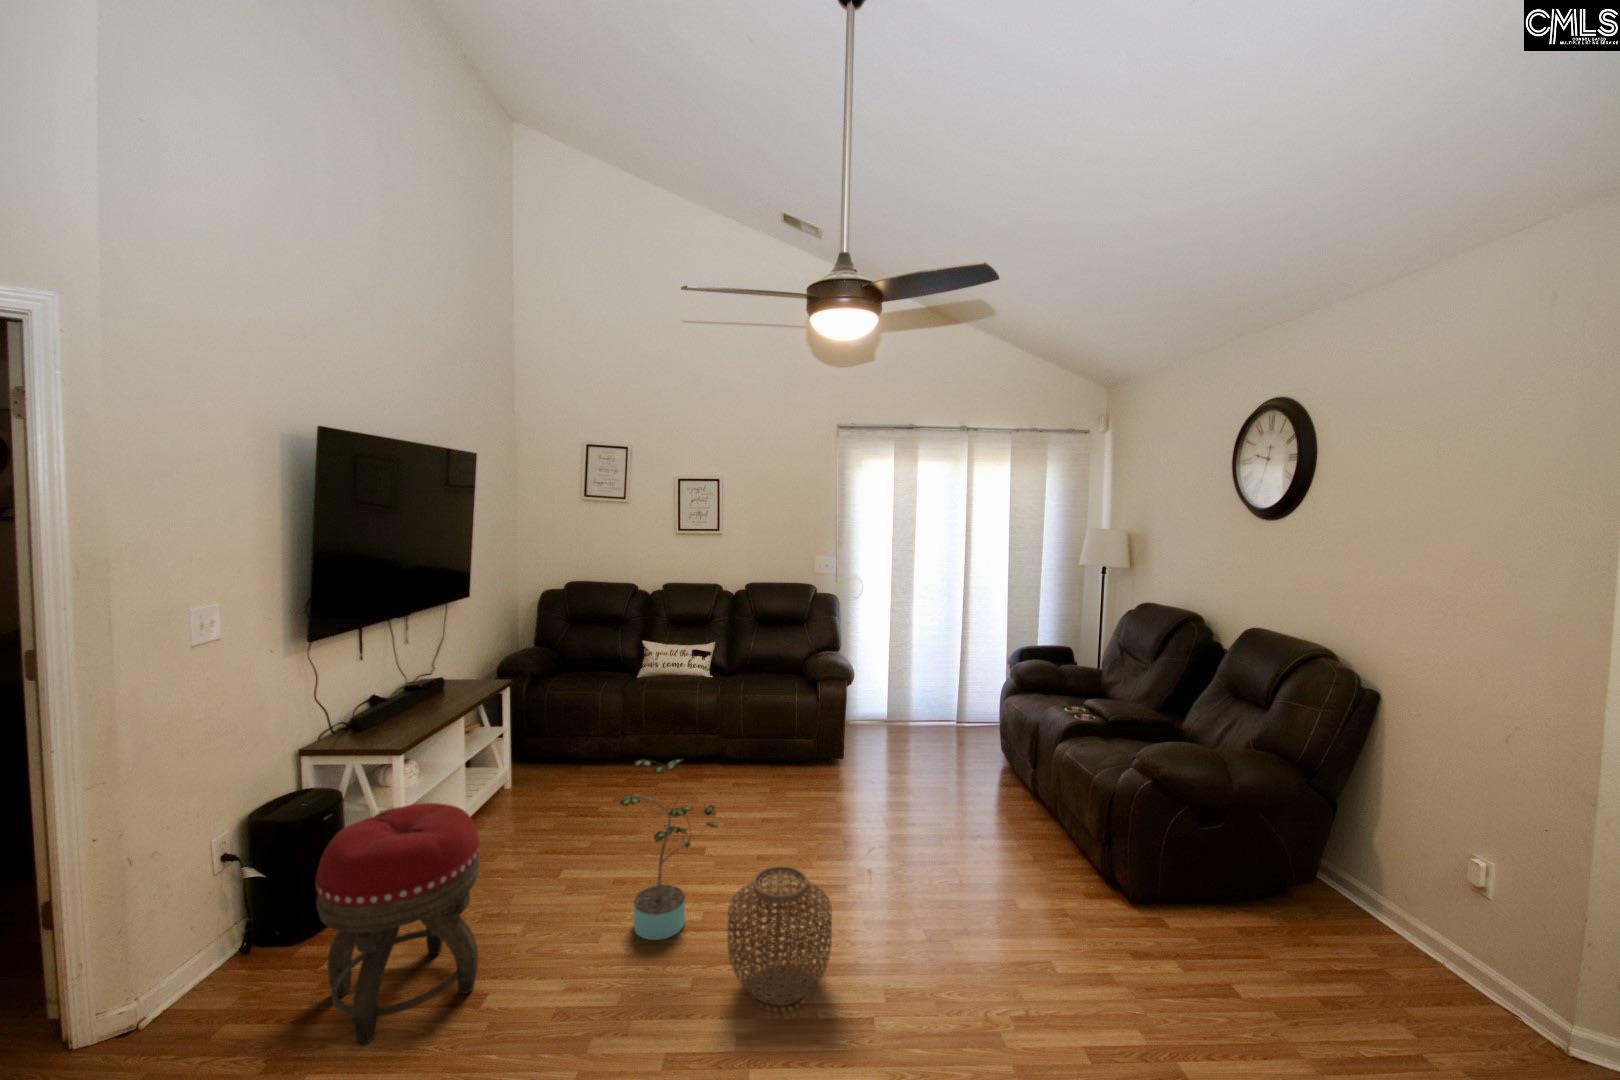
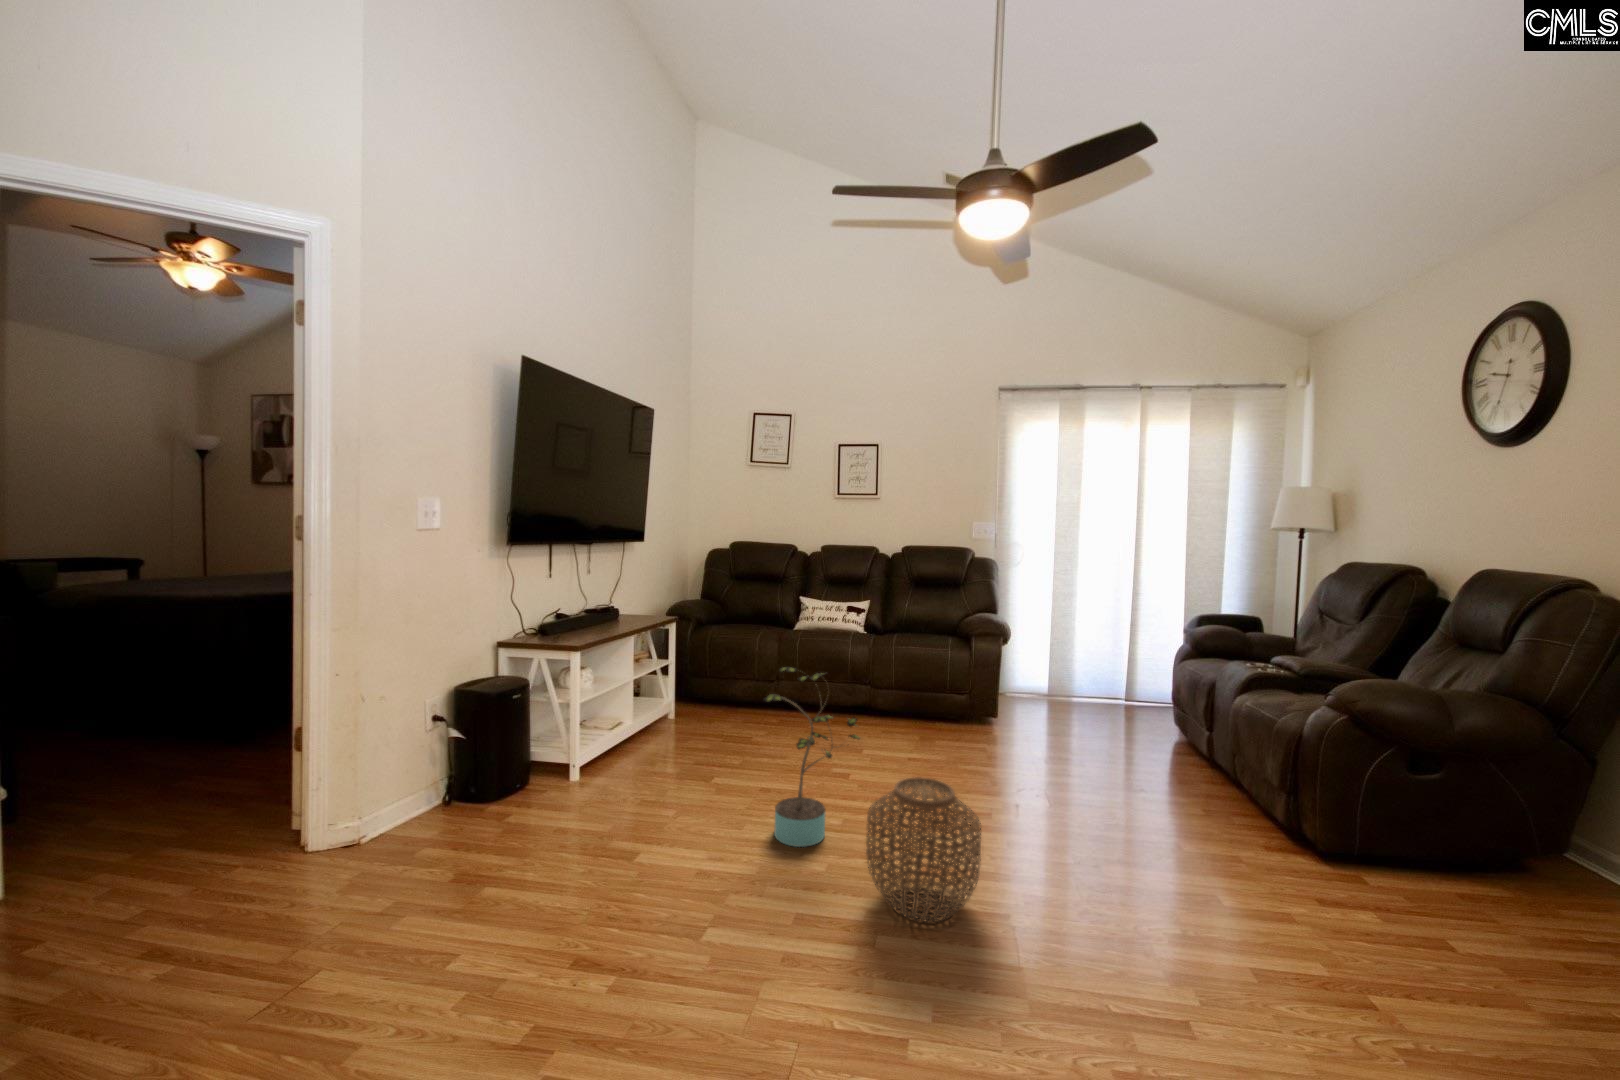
footstool: present [316,803,480,1046] -> none [495,683,634,887]

